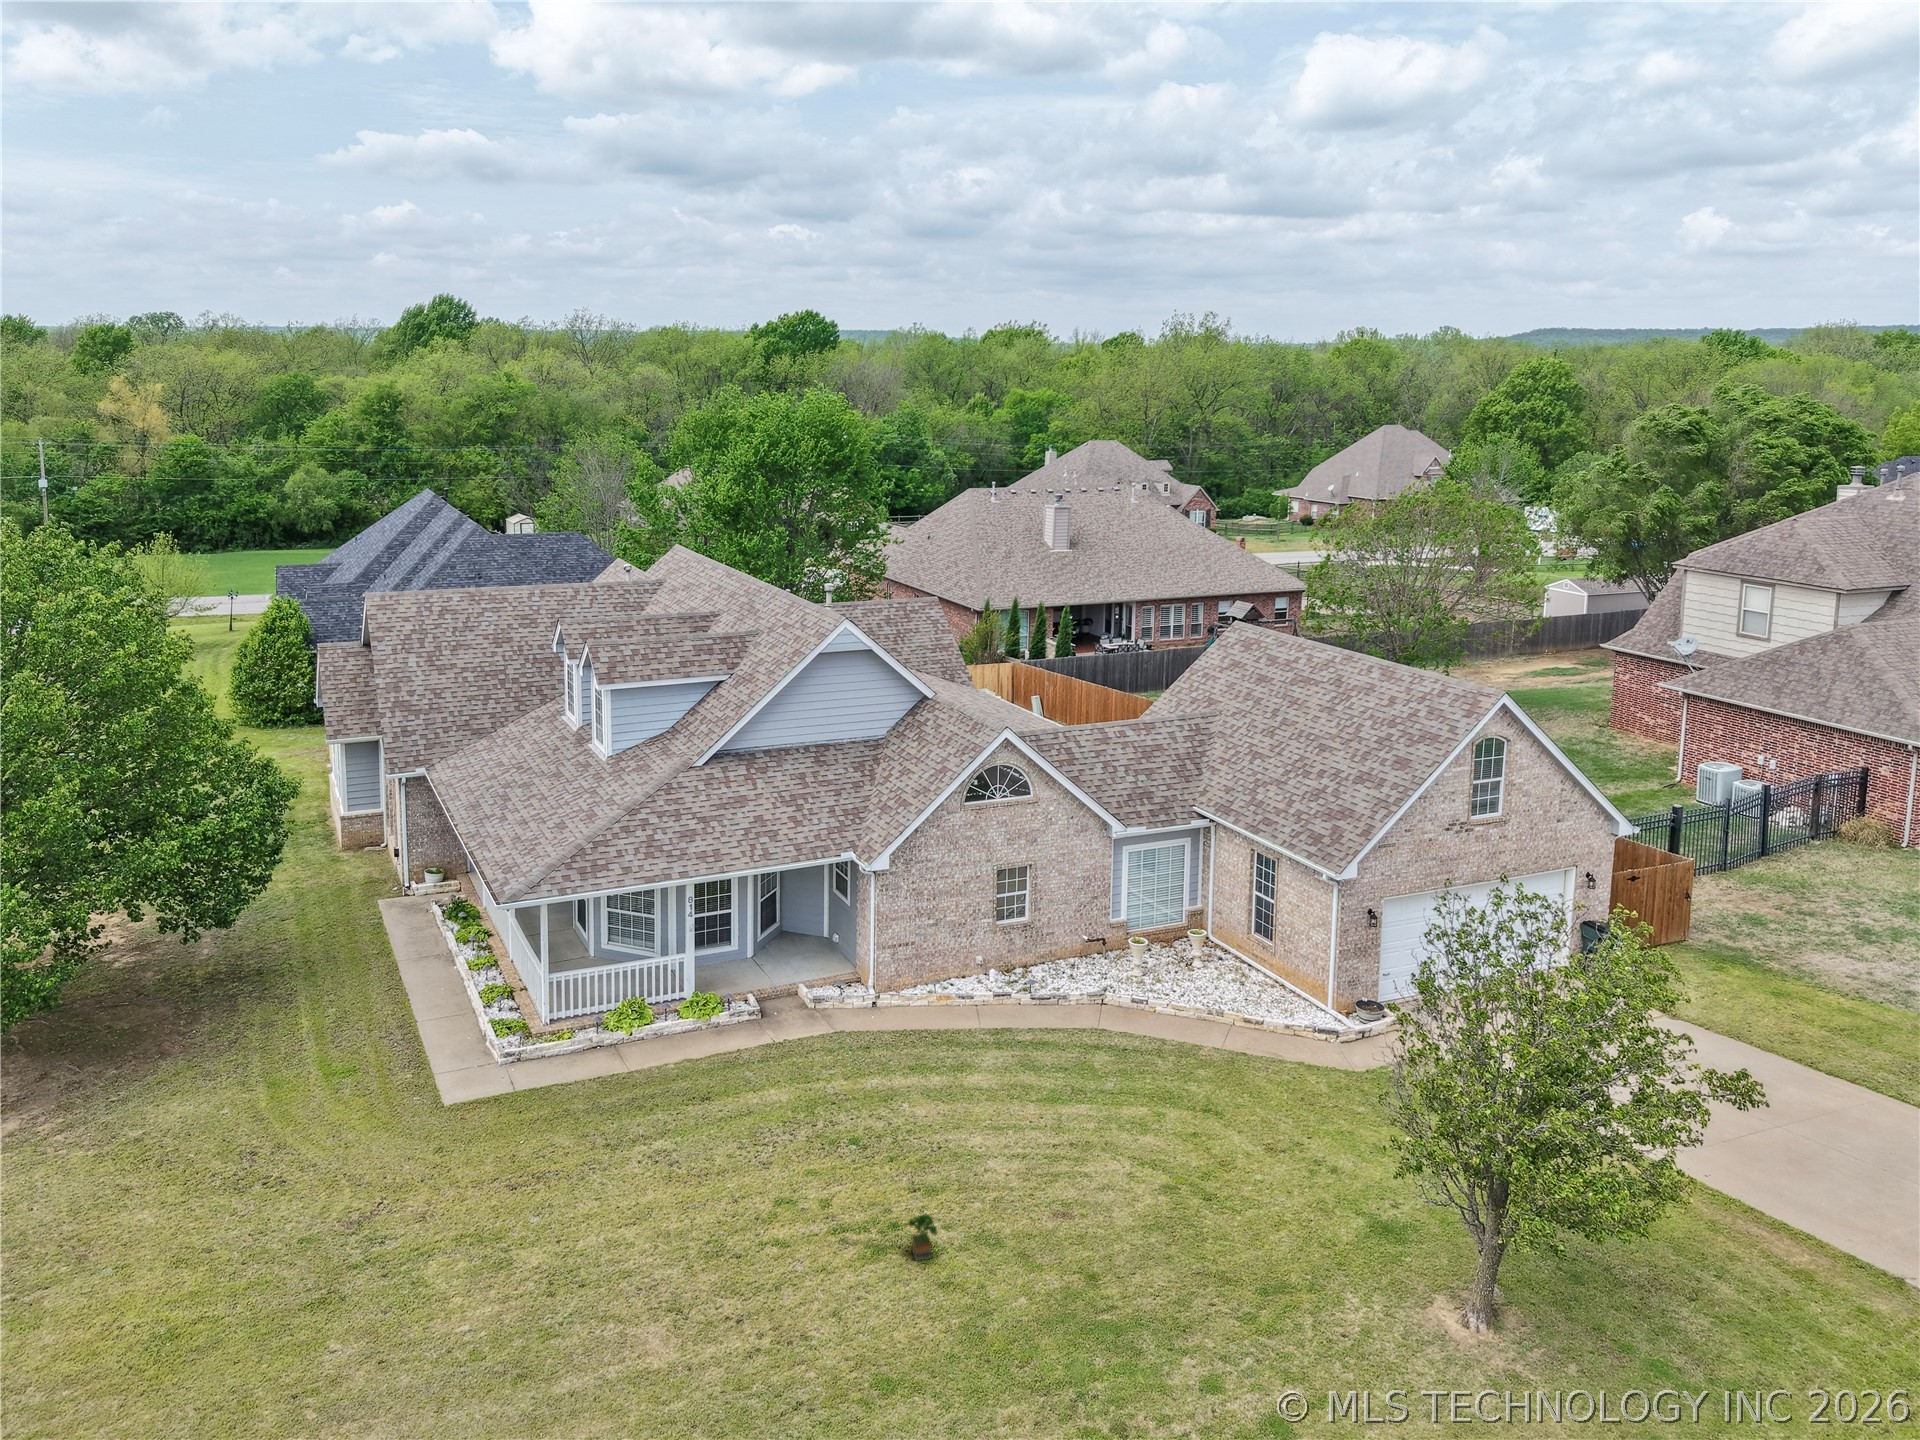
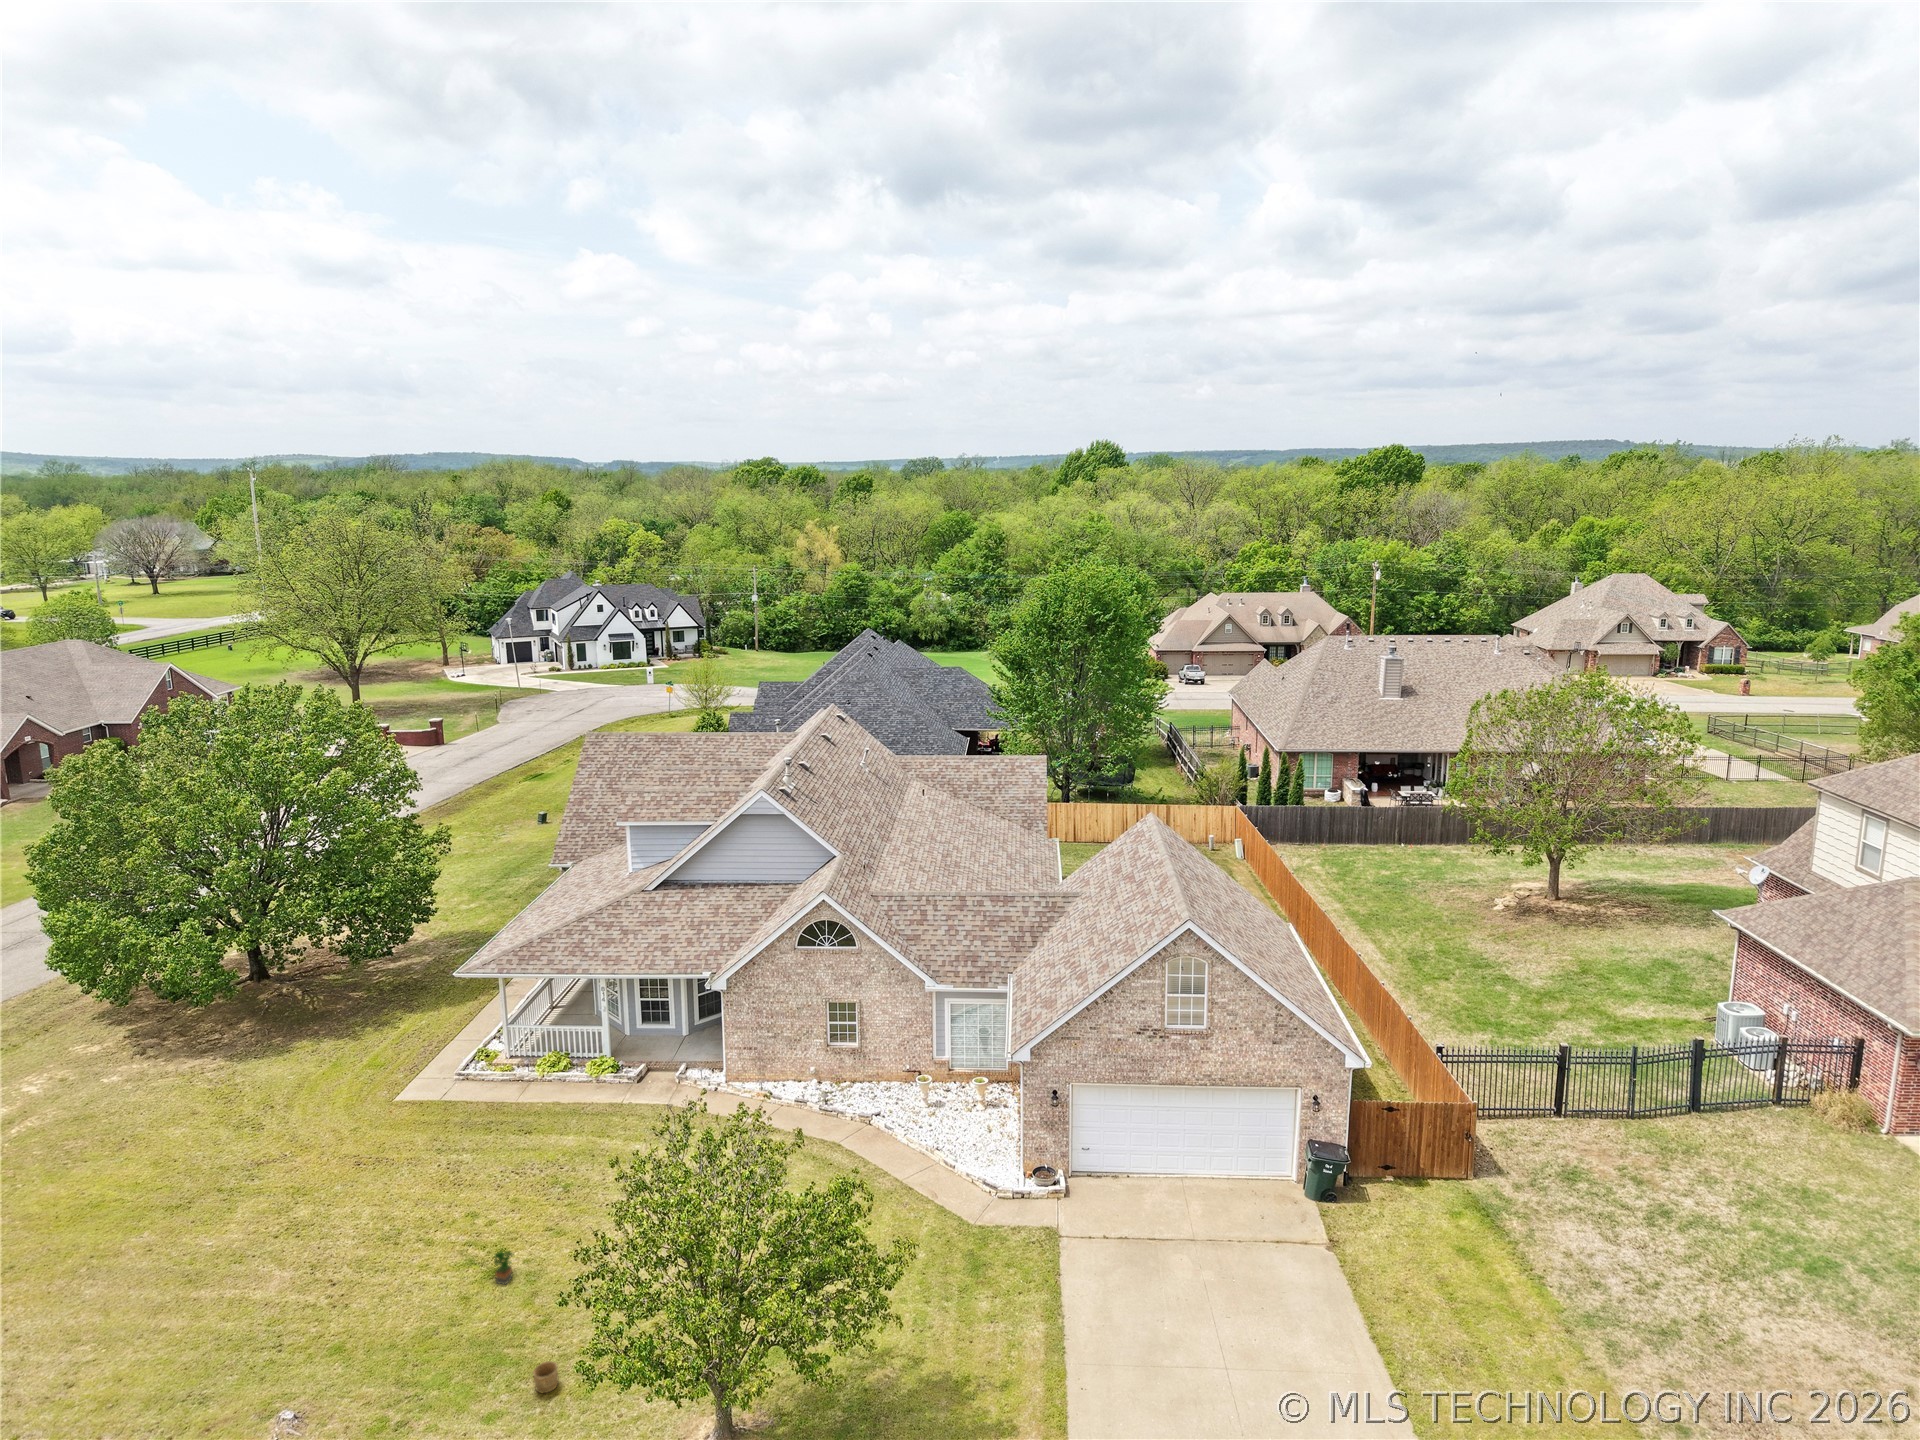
wooden bucket: none [1128,1306,1161,1347] -> present [533,1361,558,1393]

